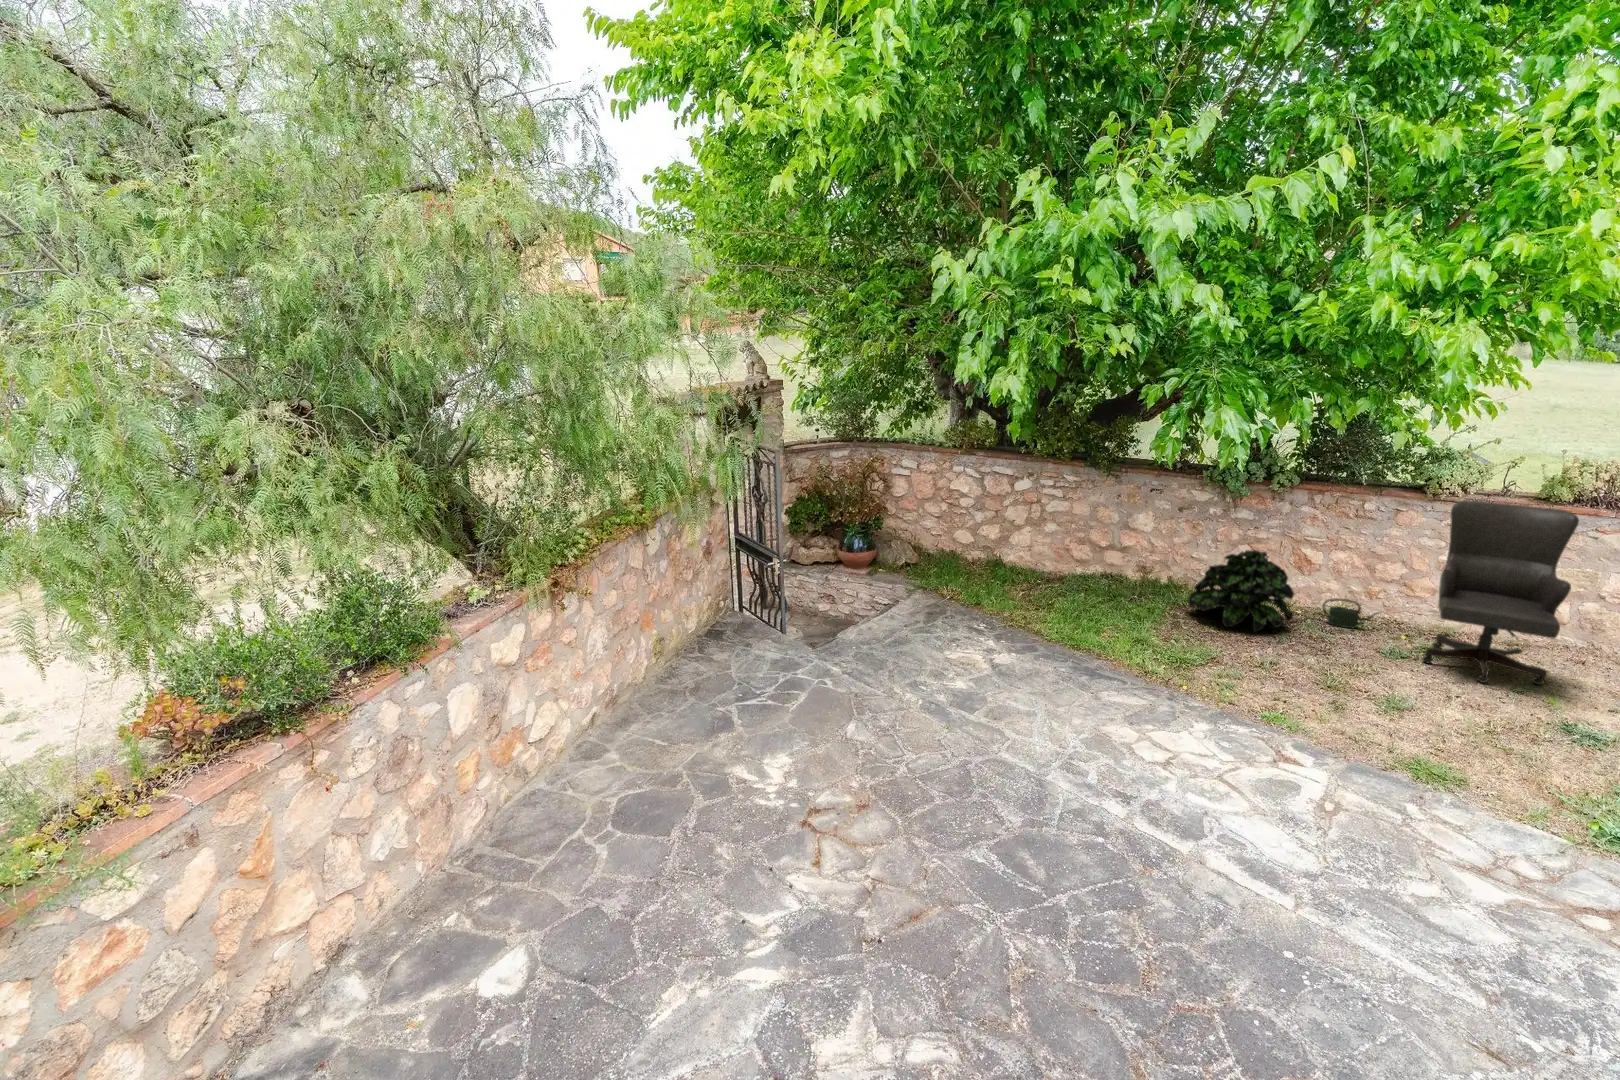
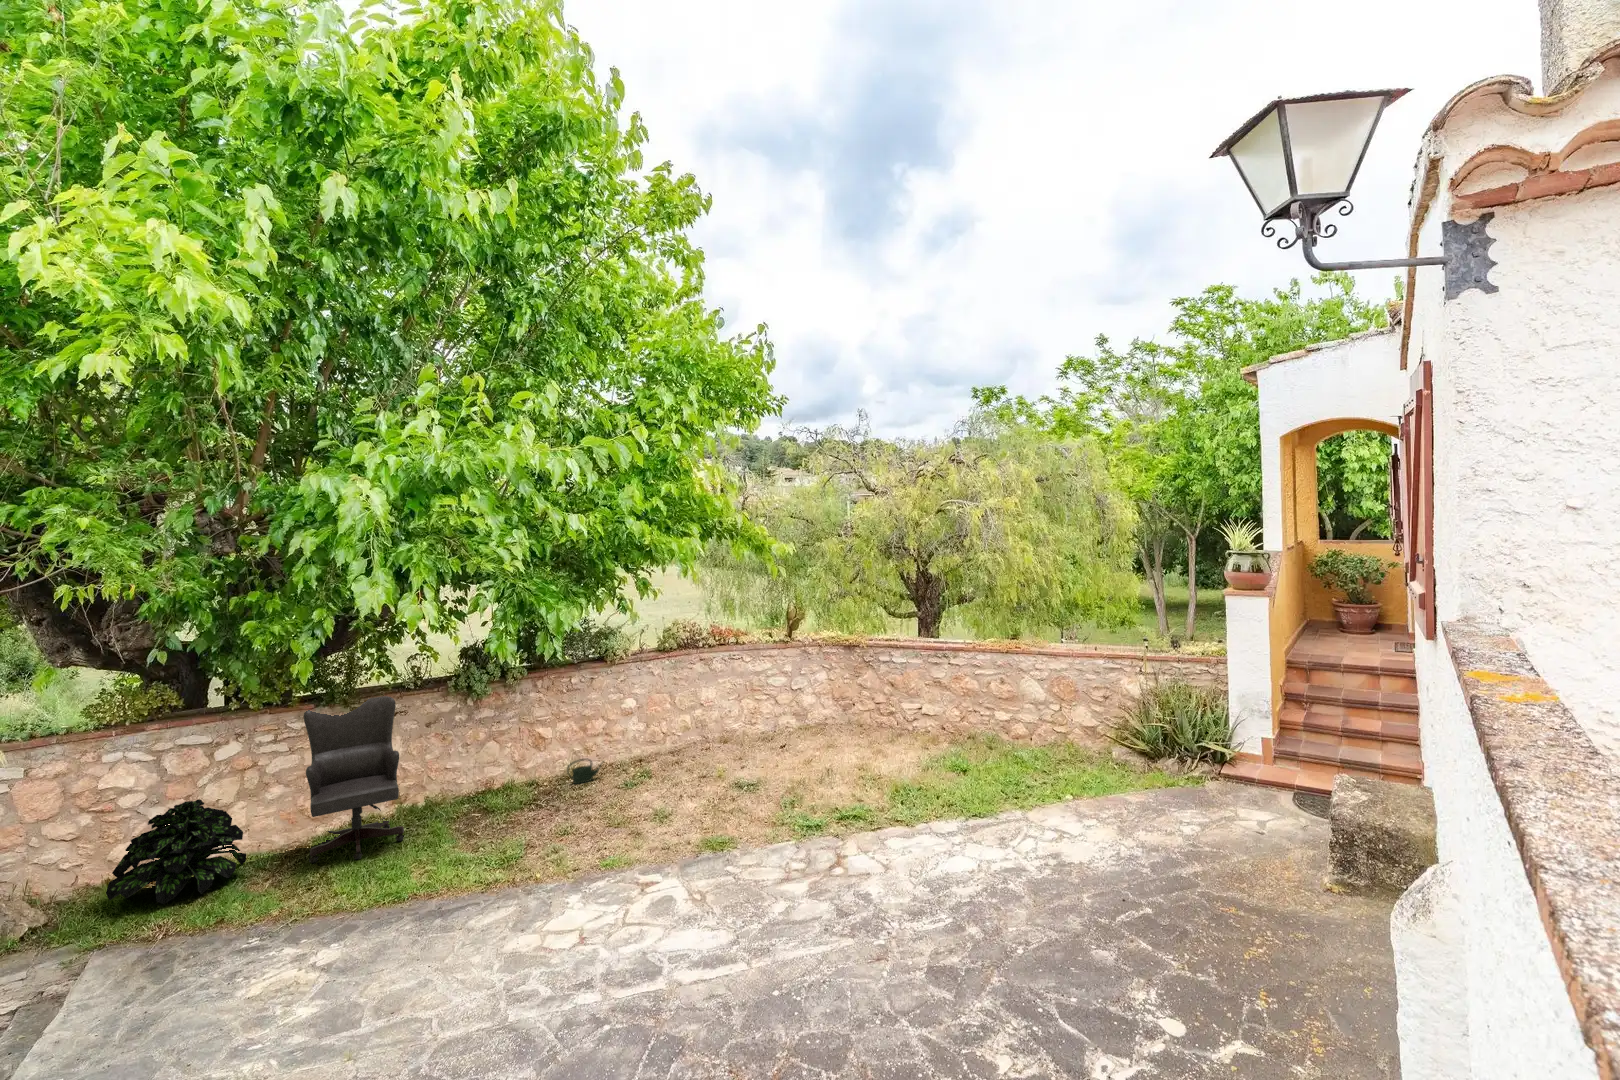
chair: present [1422,500,1579,685] -> present [304,696,404,863]
potted plant: present [1188,550,1294,632] -> present [106,800,246,904]

